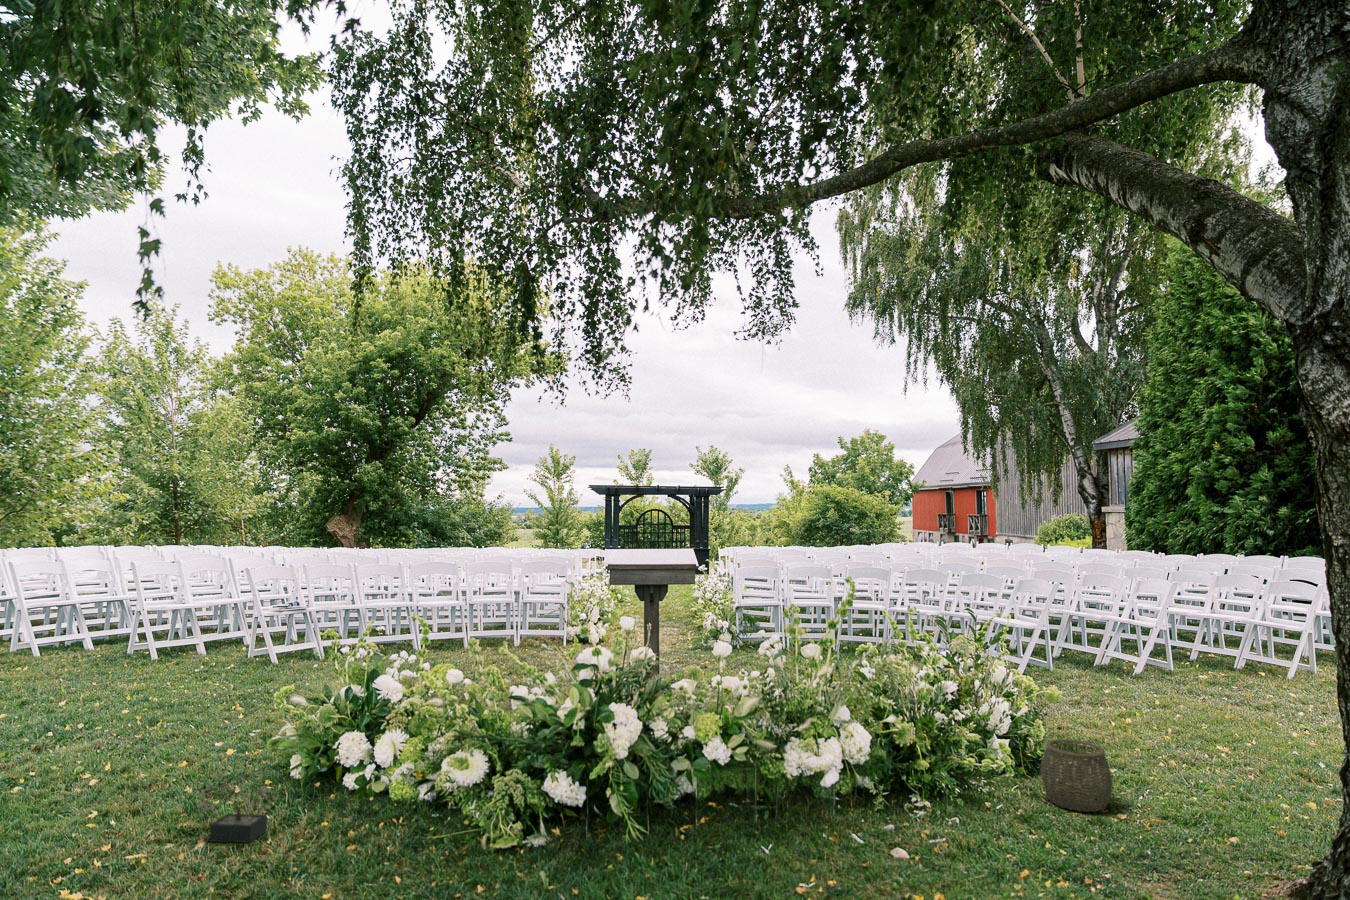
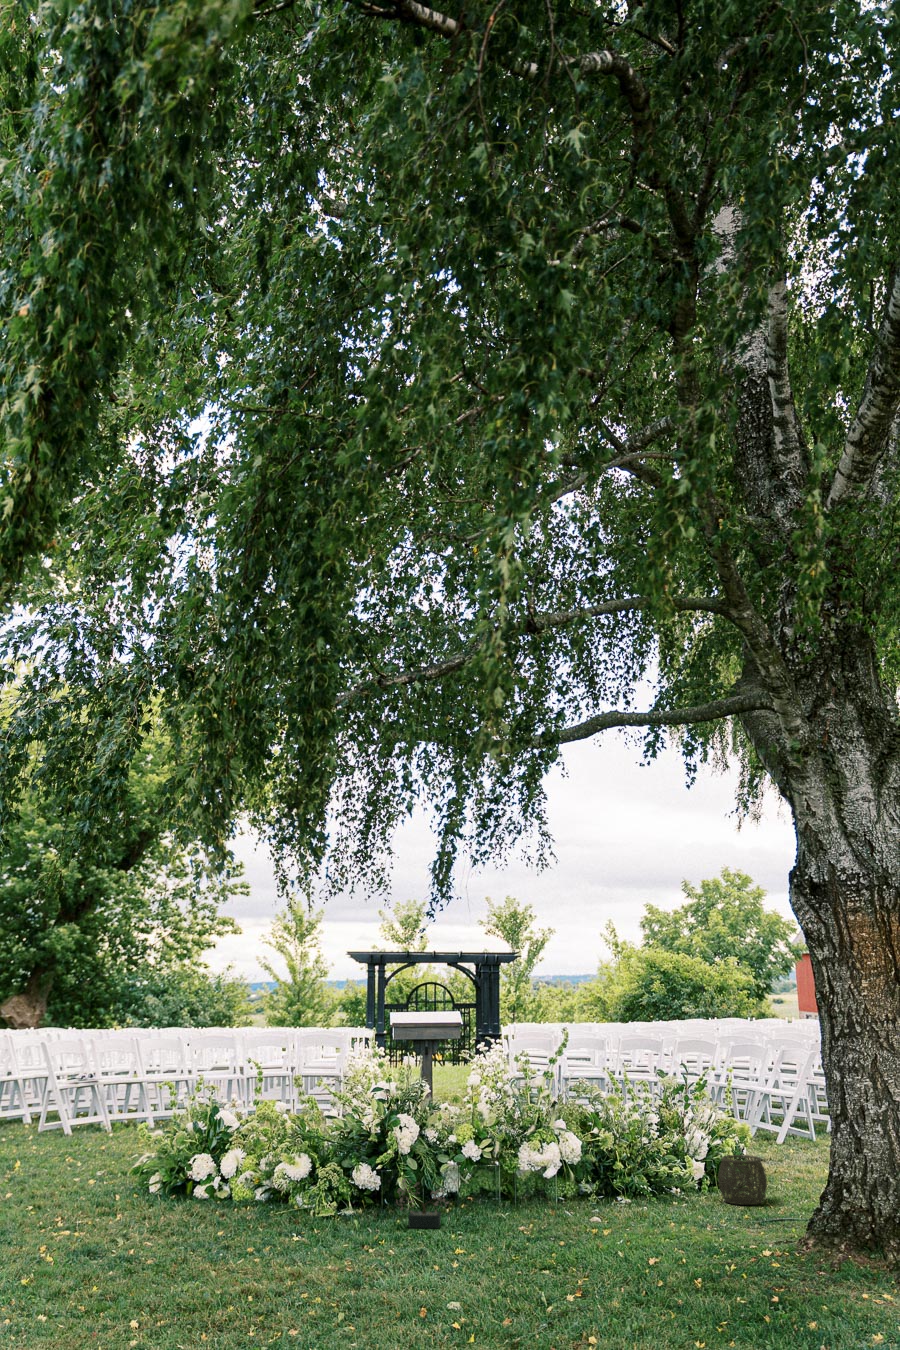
decorative plant: present [196,770,276,843] -> present [396,1179,448,1228]

